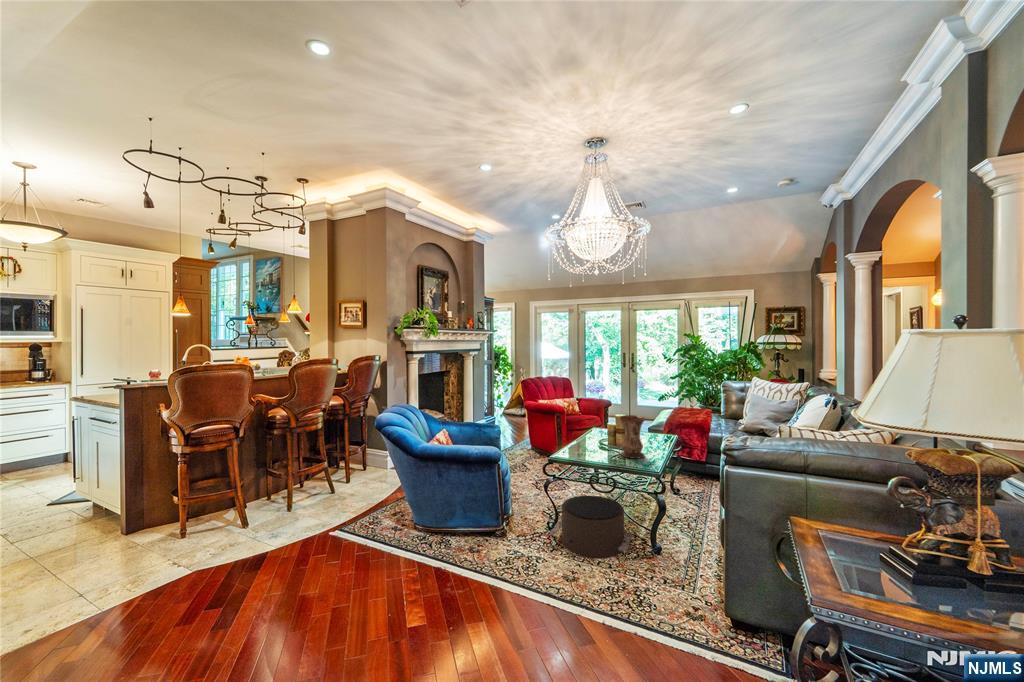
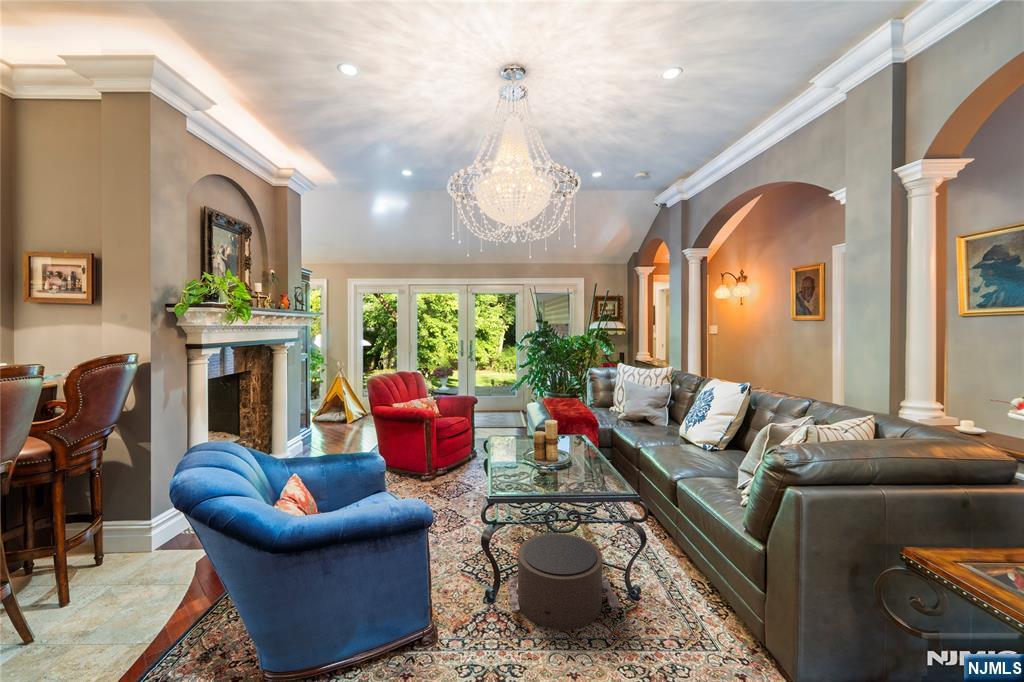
vase: present [620,415,645,459] -> none [564,421,595,476]

